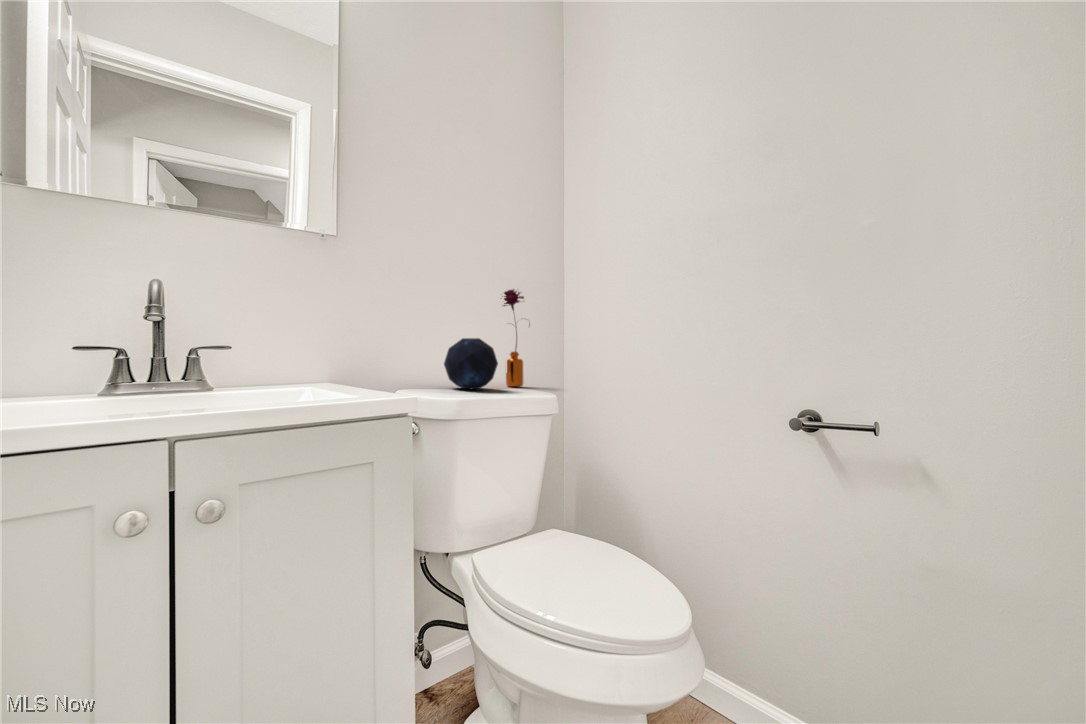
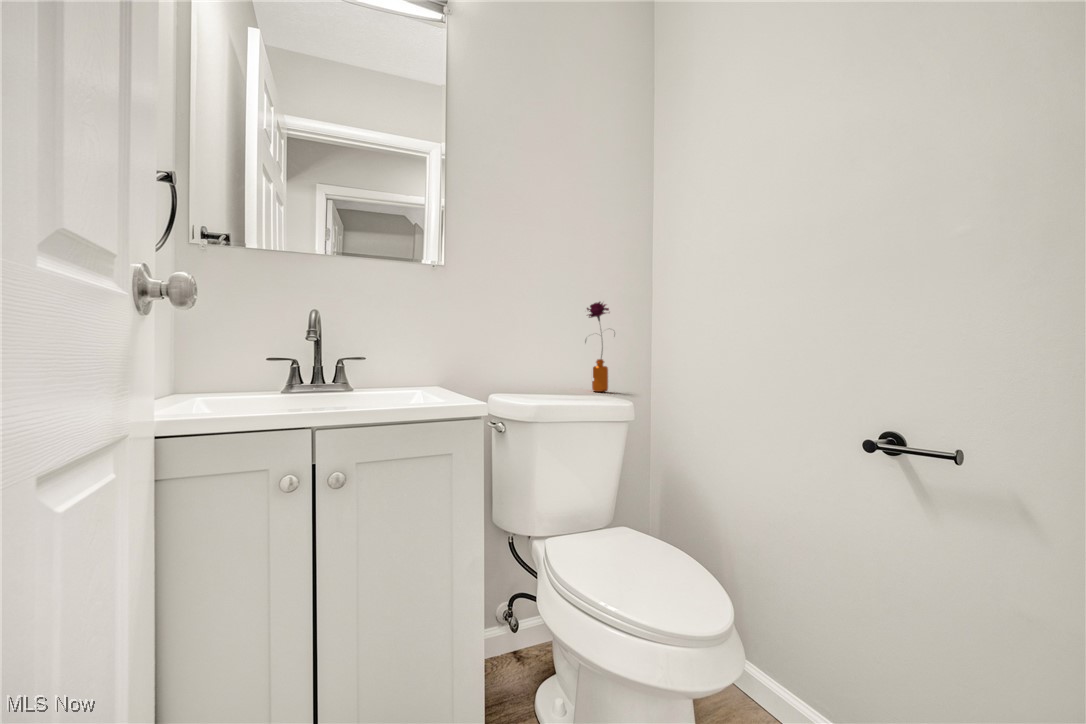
decorative orb: present [444,338,498,389] -> none [532,349,579,394]

